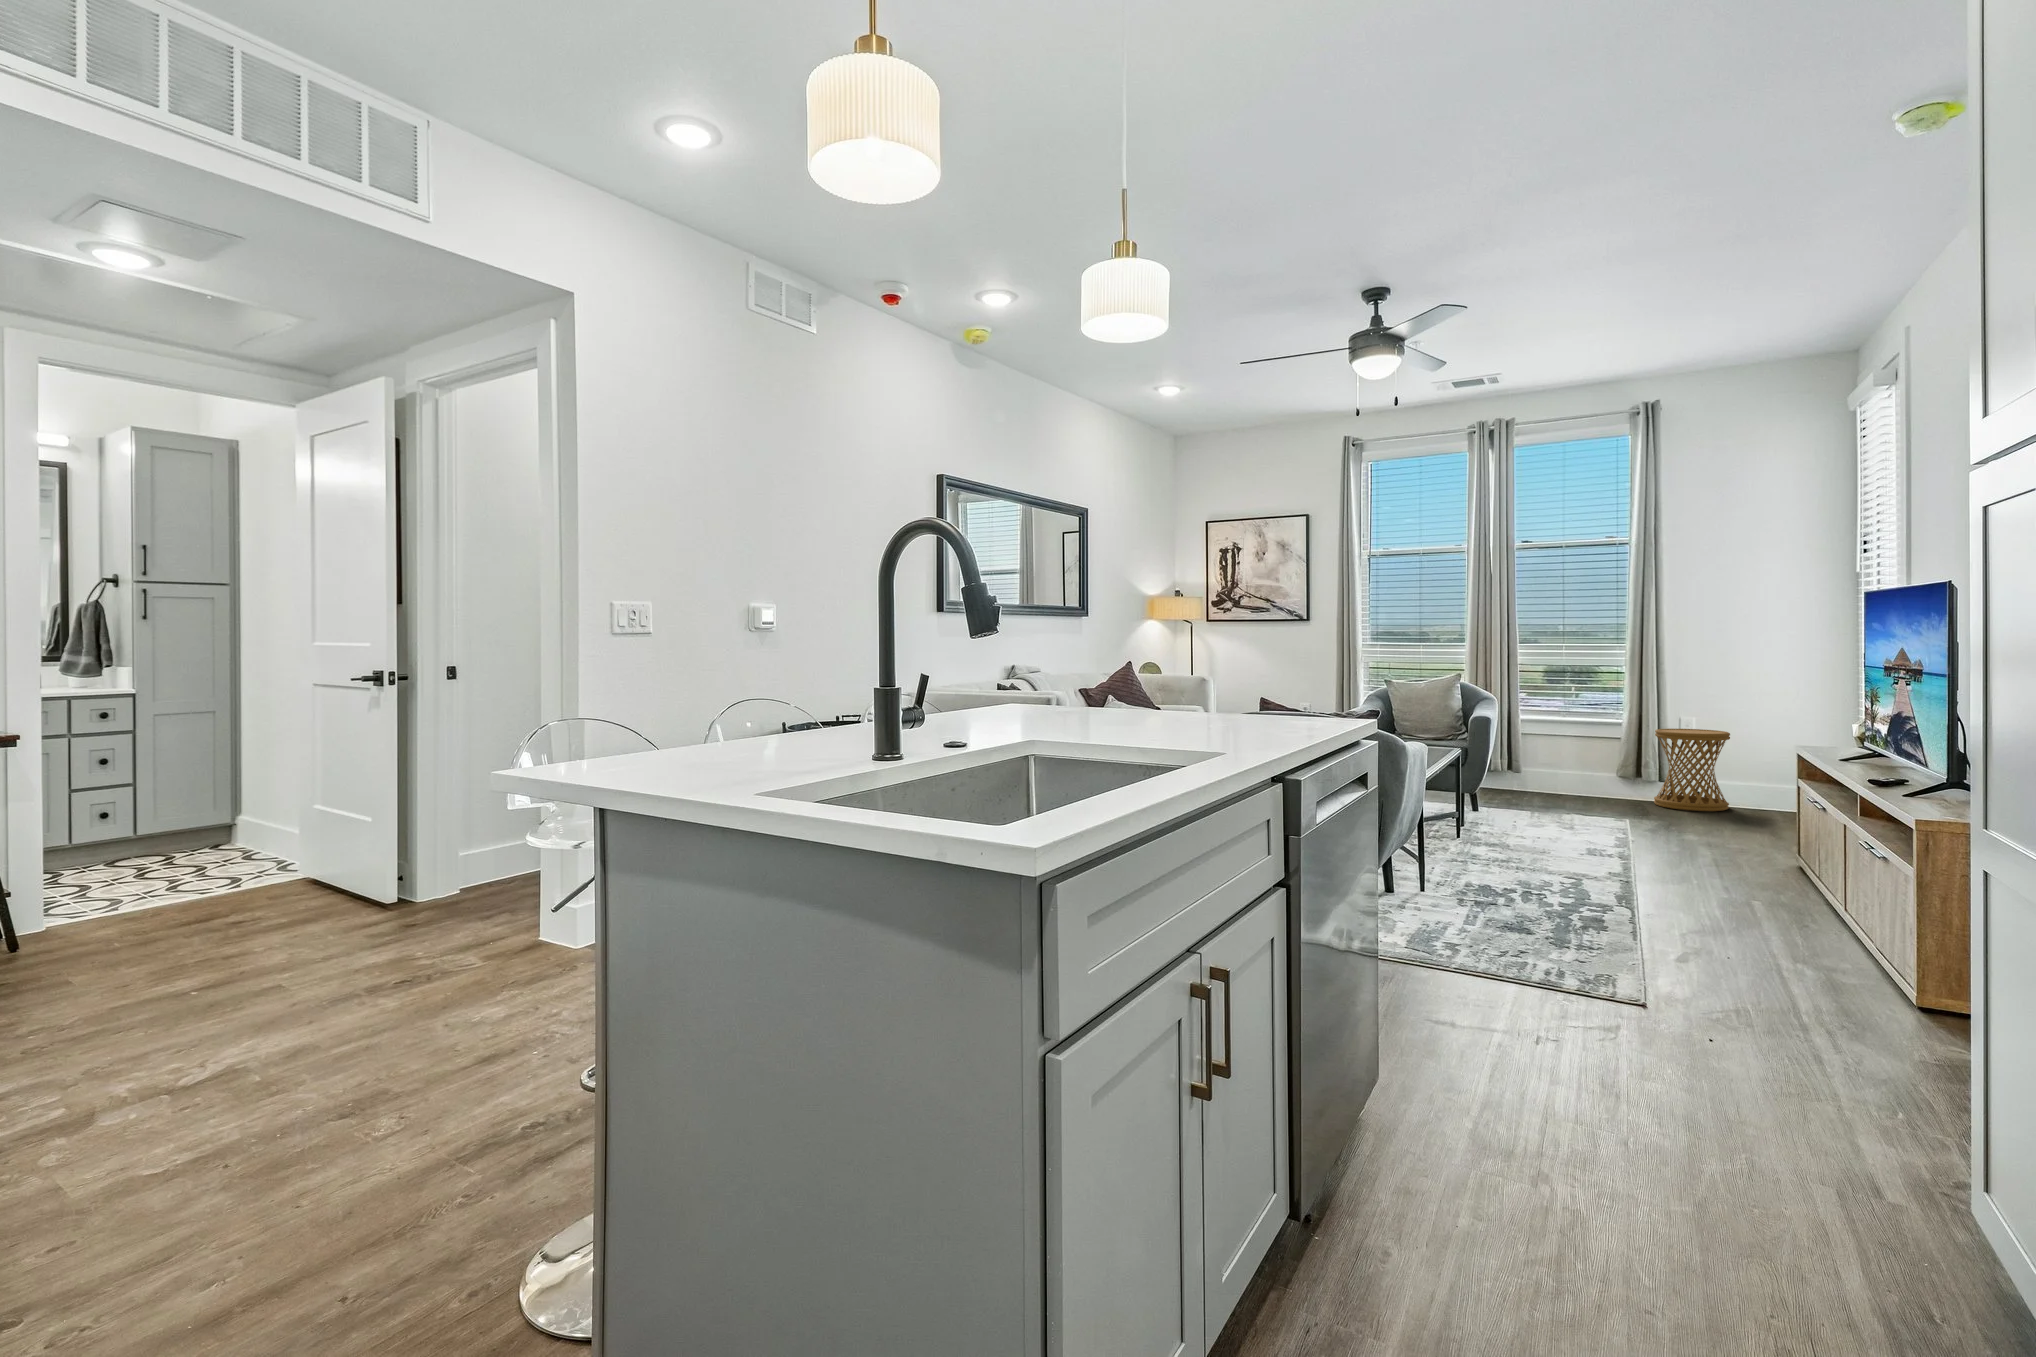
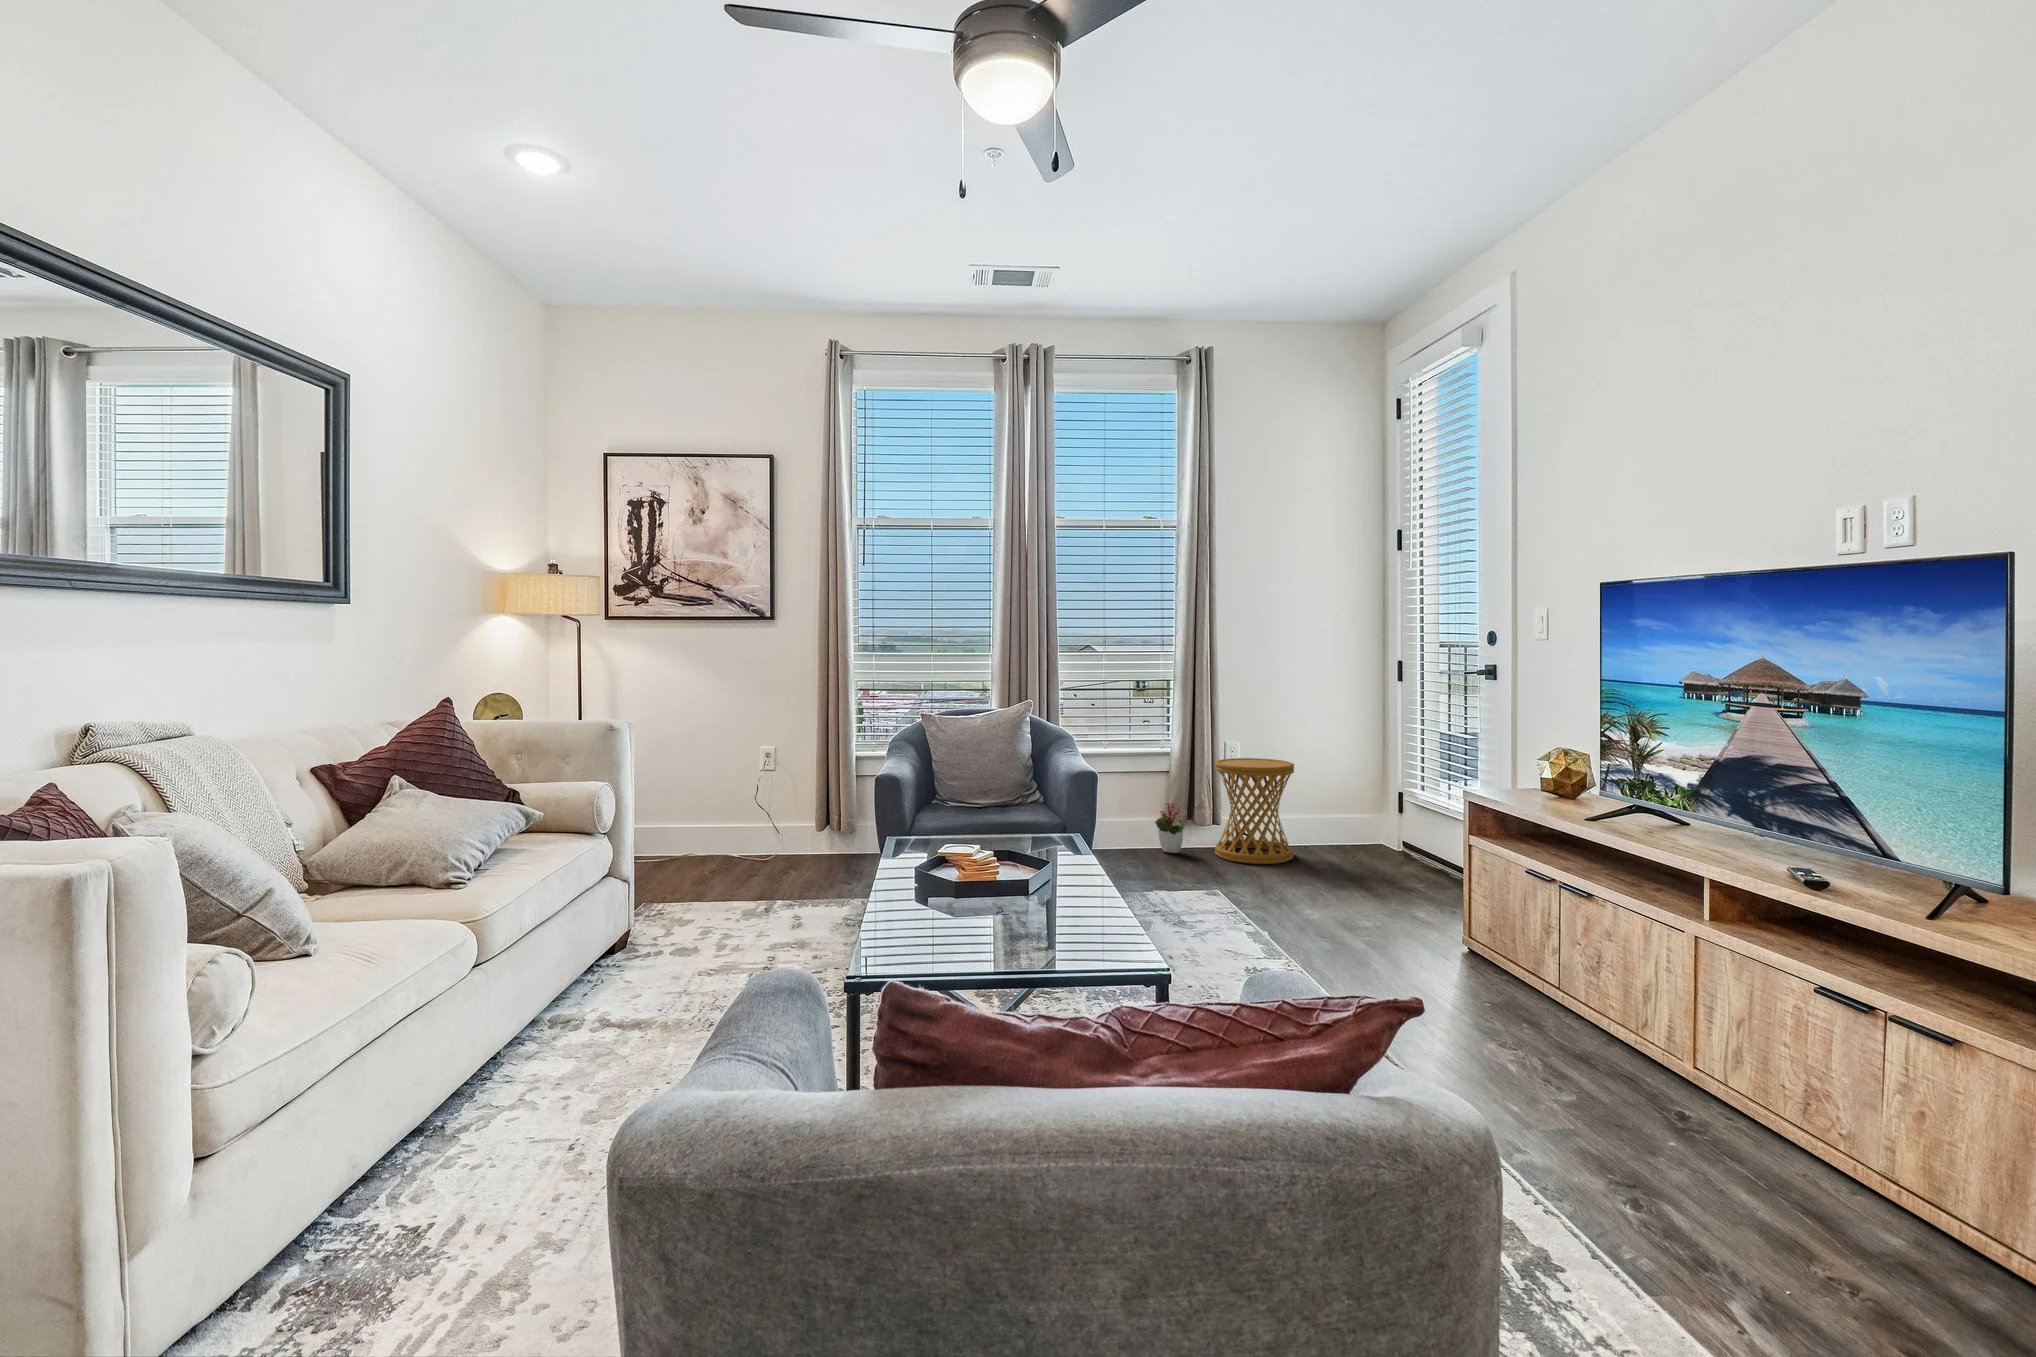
decorative plant: none [1602,759,1626,800] -> present [1155,803,1184,853]

